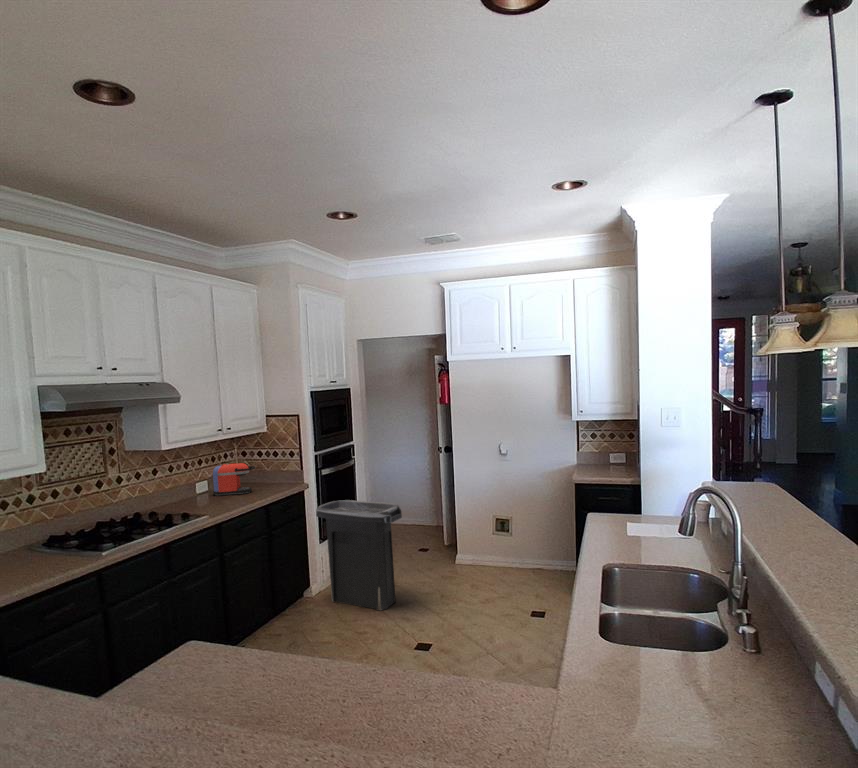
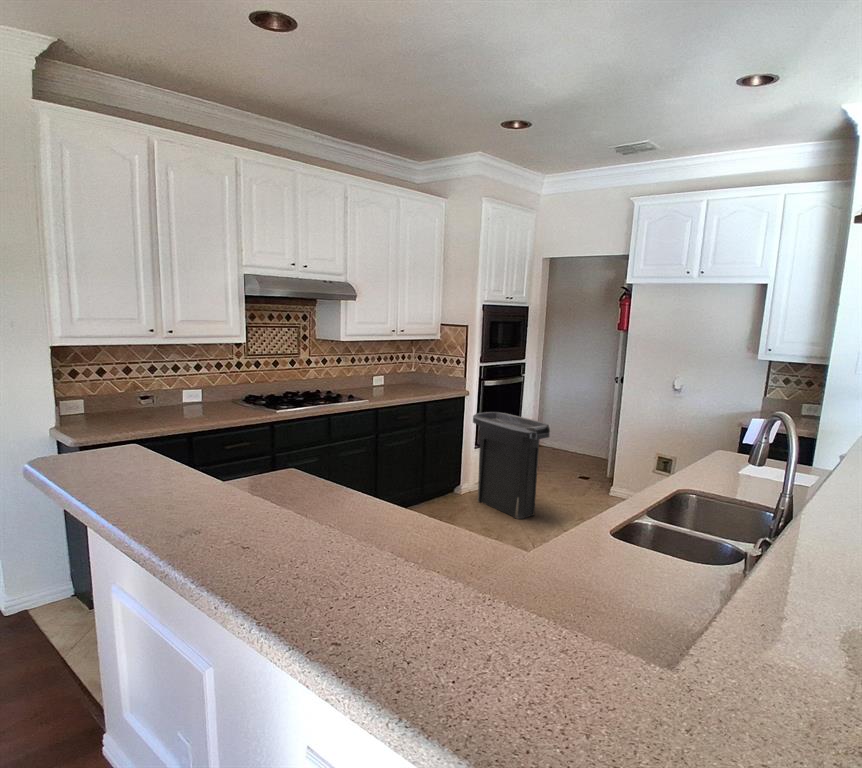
coffee maker: present [213,463,255,495] -> none [386,363,422,390]

